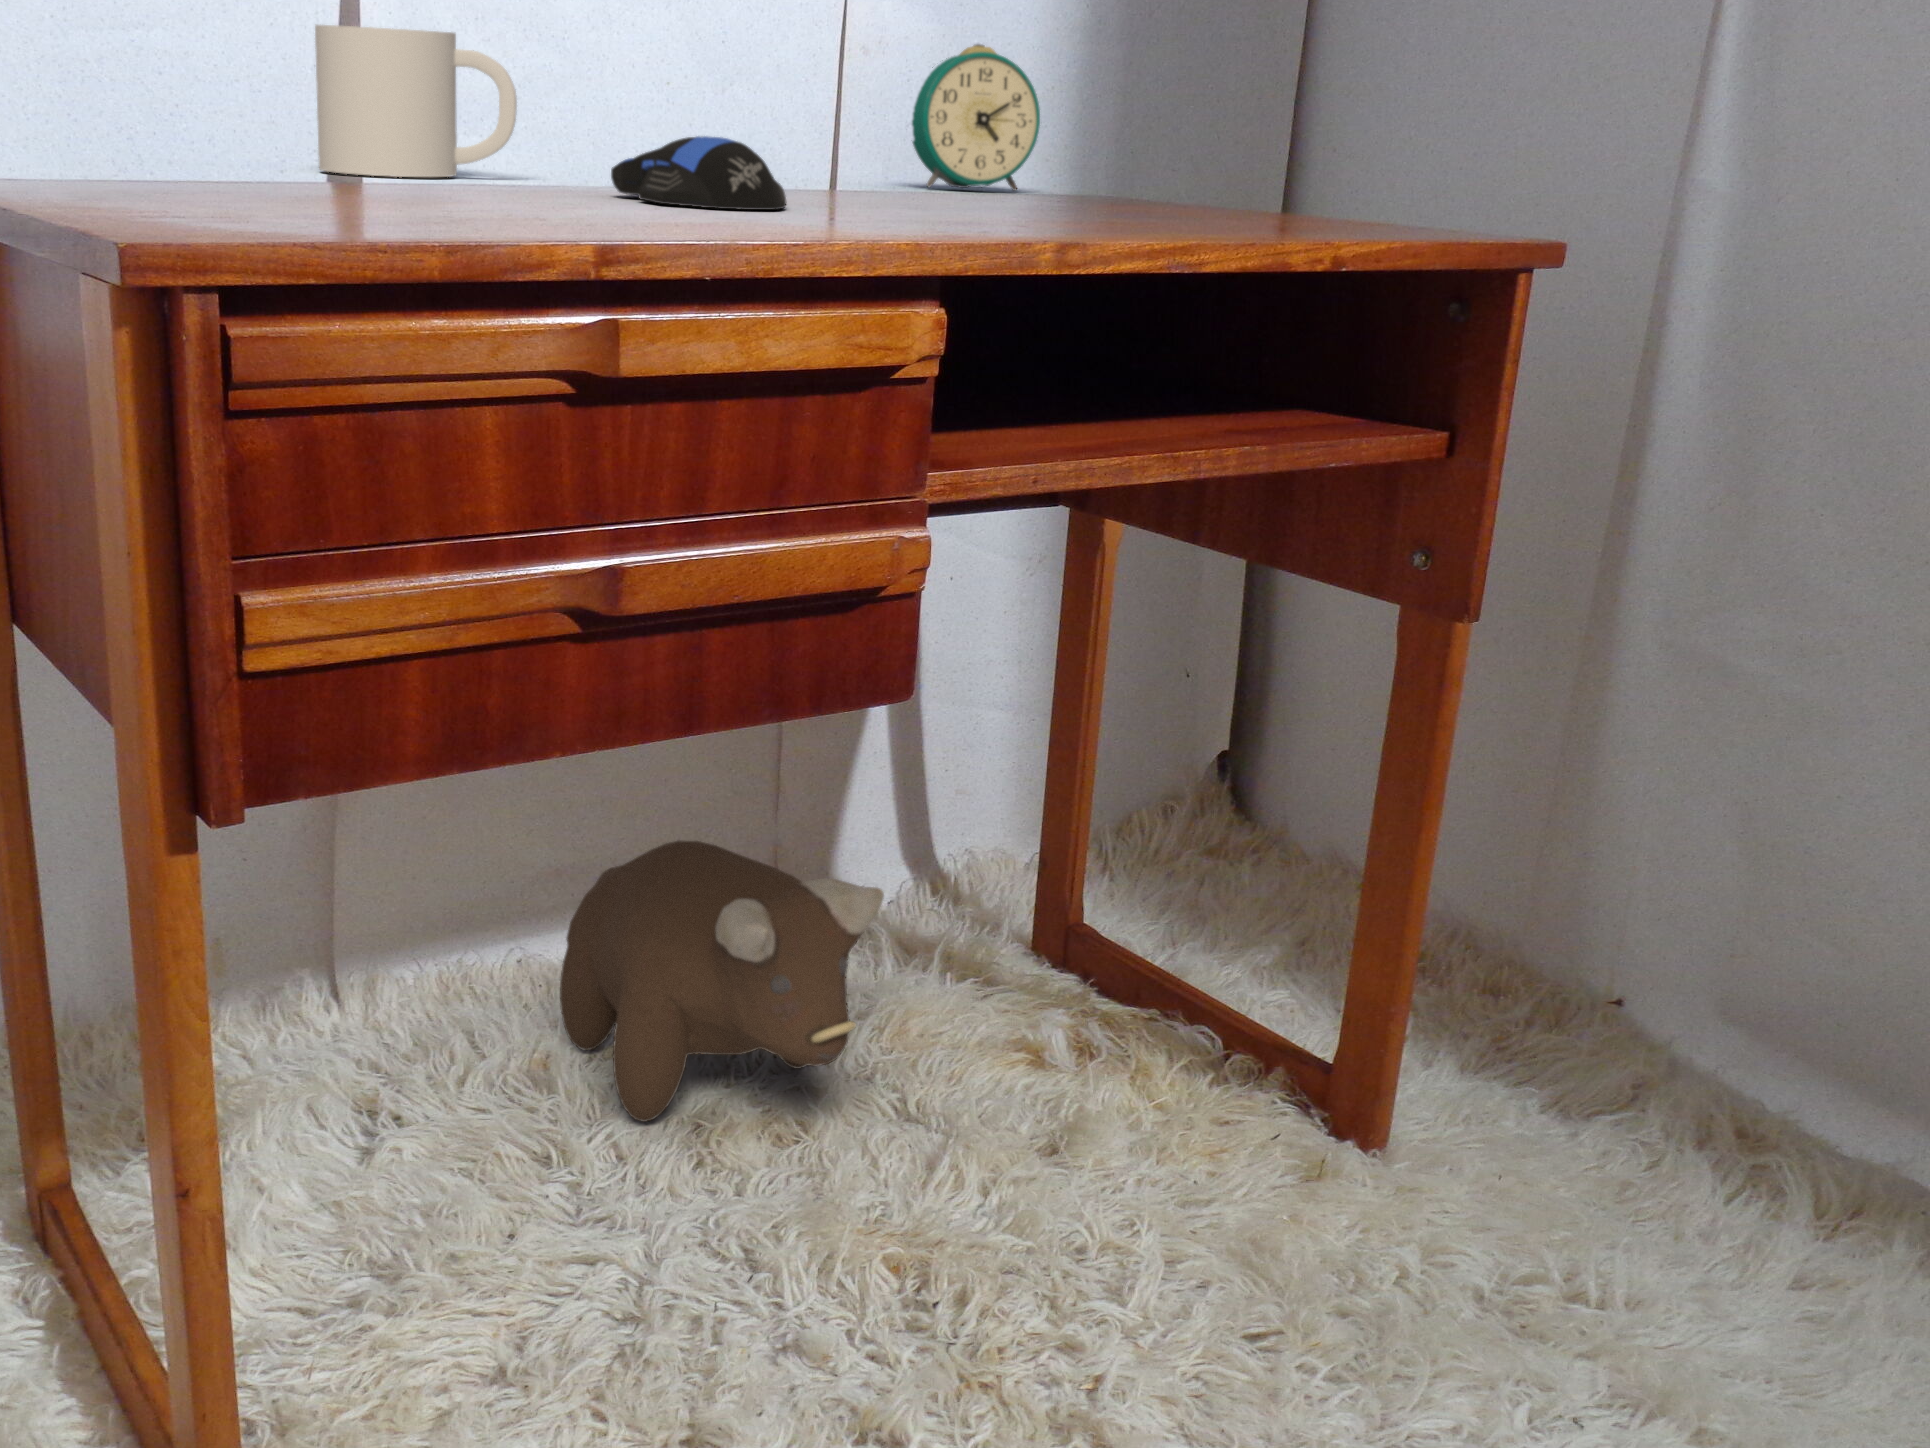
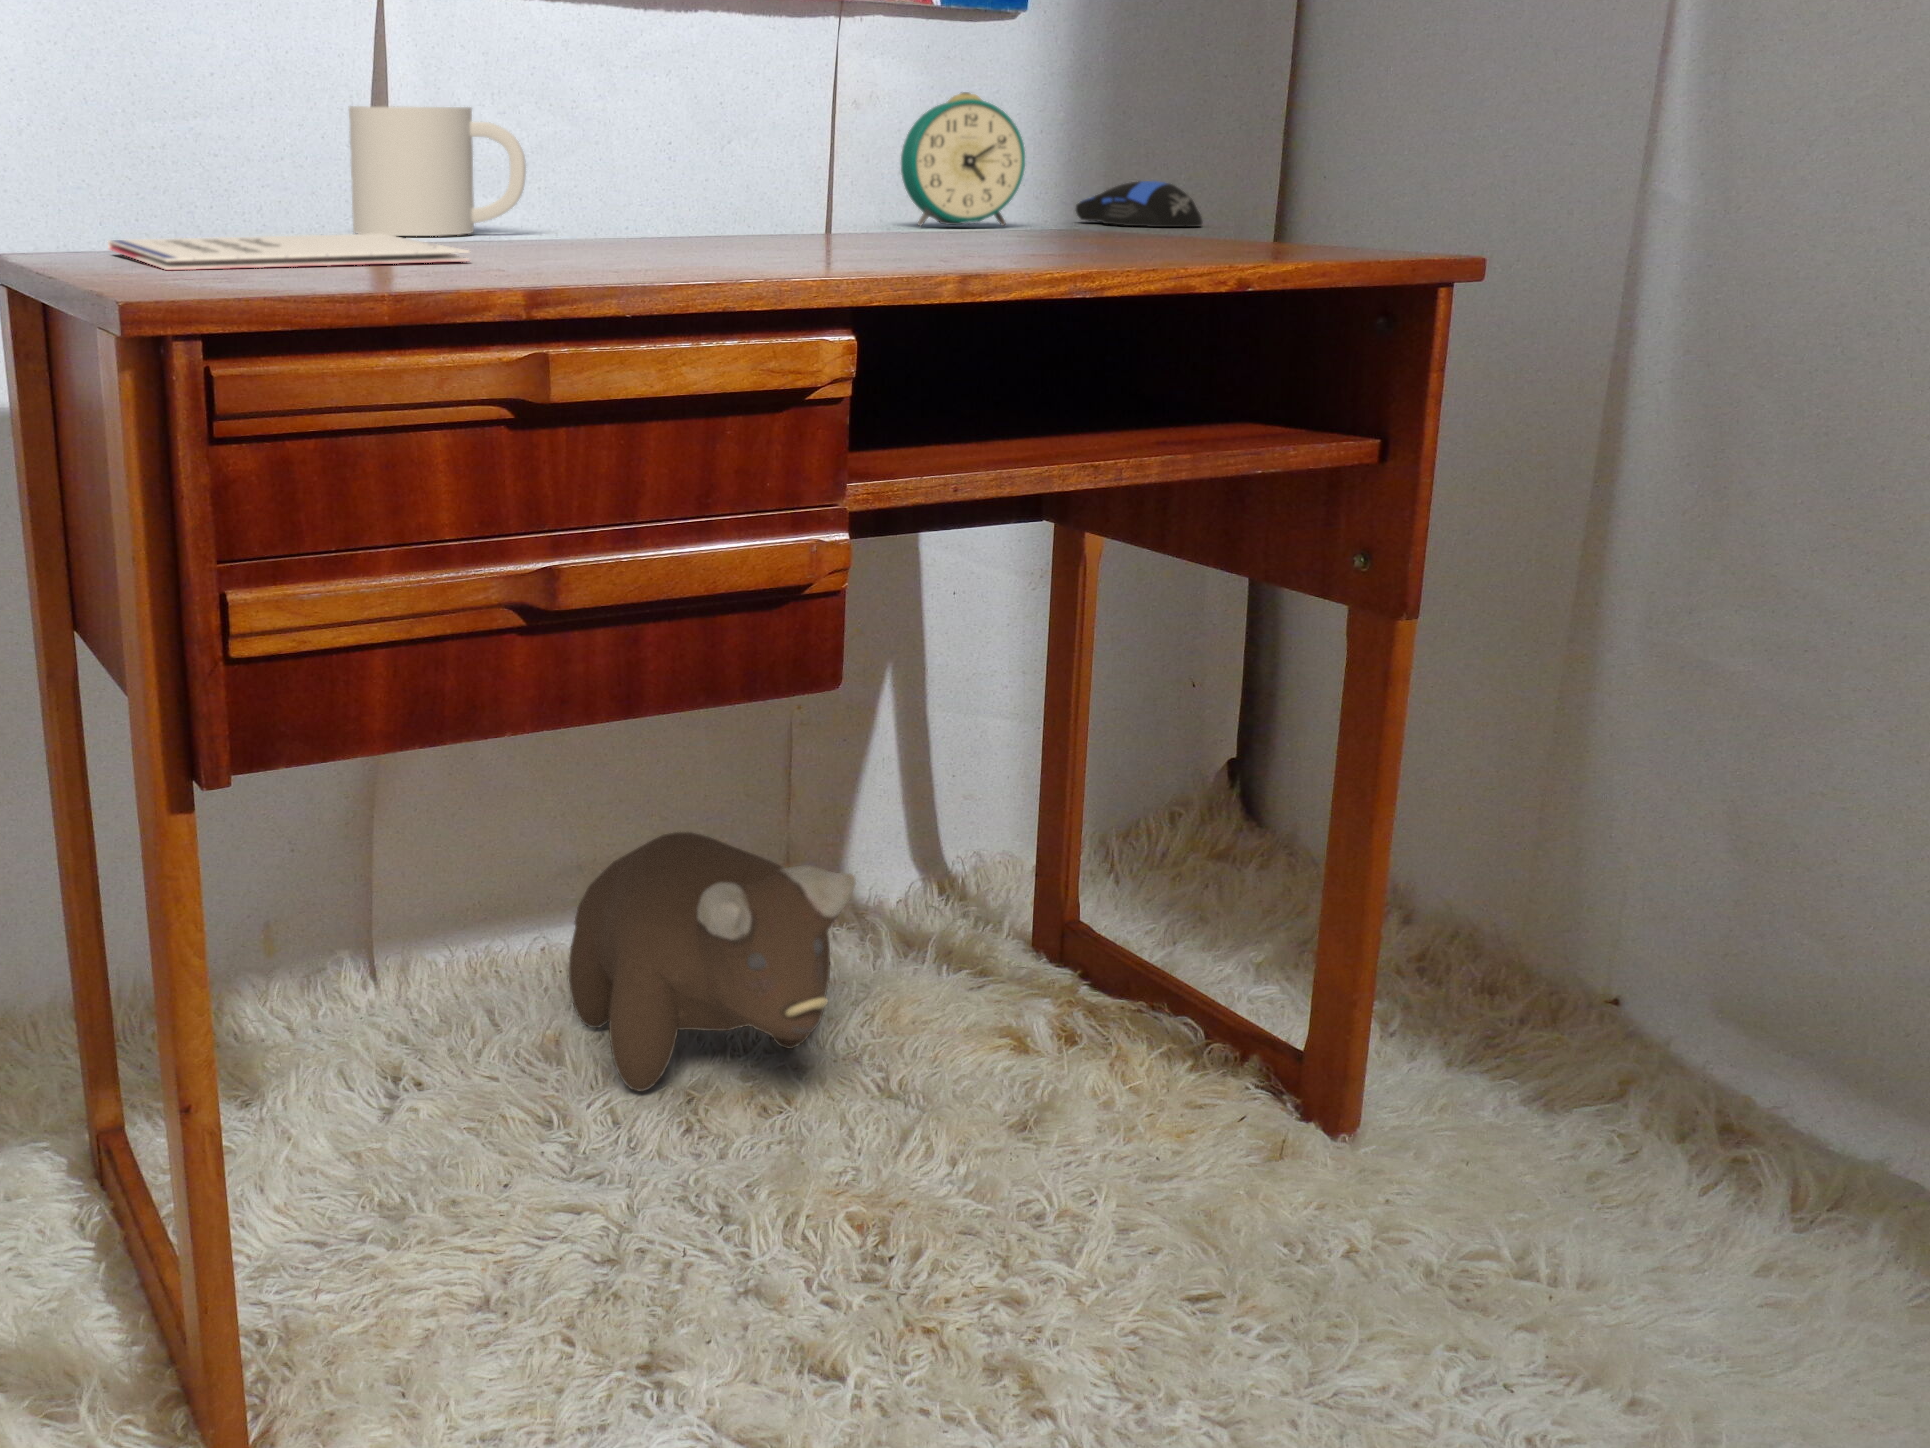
computer mouse: present [611,136,787,210] -> present [1076,181,1202,227]
notebook: none [50,167,491,208] -> present [108,234,470,270]

